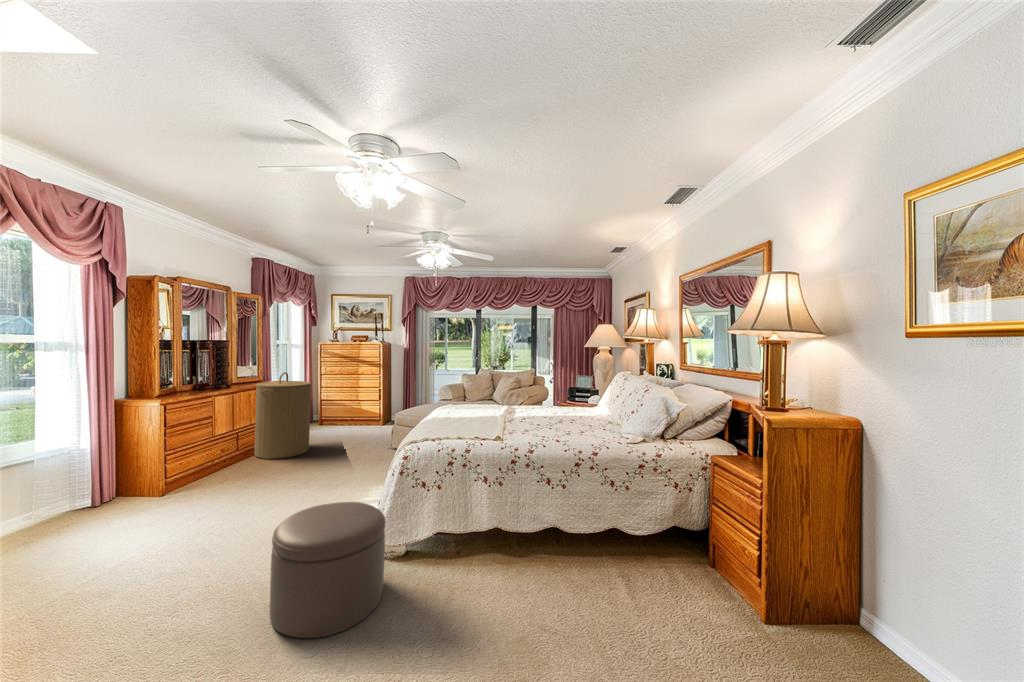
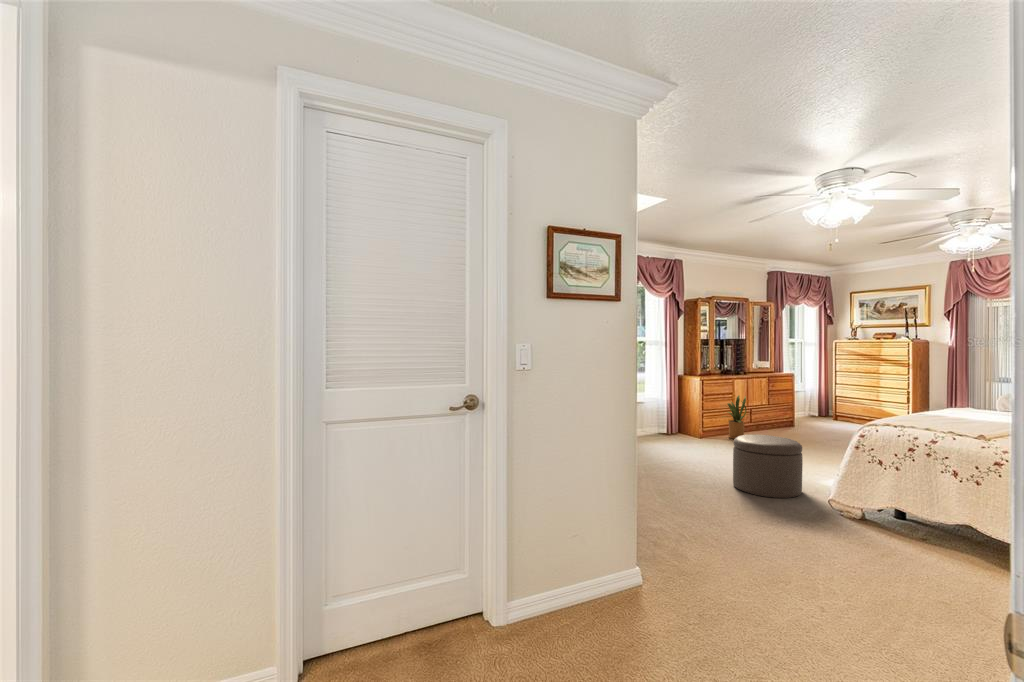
laundry hamper: present [254,372,311,459] -> none [764,365,810,436]
house plant: none [192,418,240,484] -> present [728,395,746,439]

